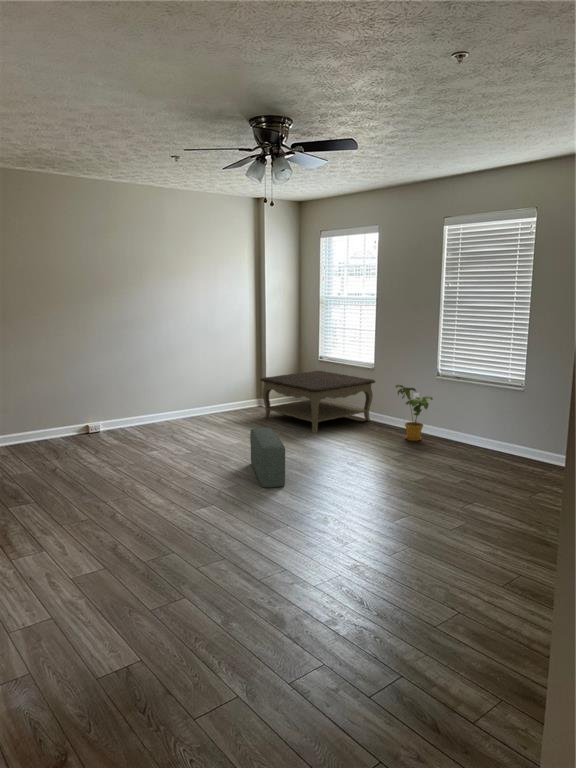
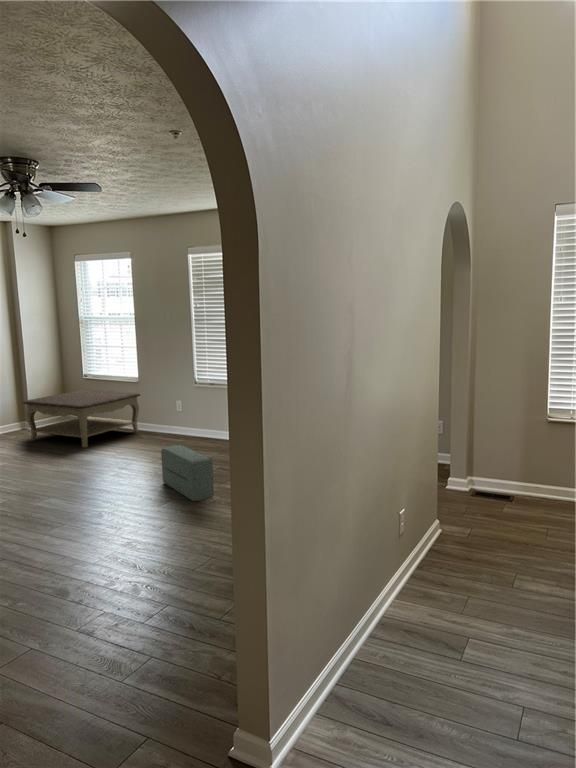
house plant: present [396,385,433,441] -> none [158,394,192,443]
pouf: present [250,428,285,488] -> present [161,445,214,501]

